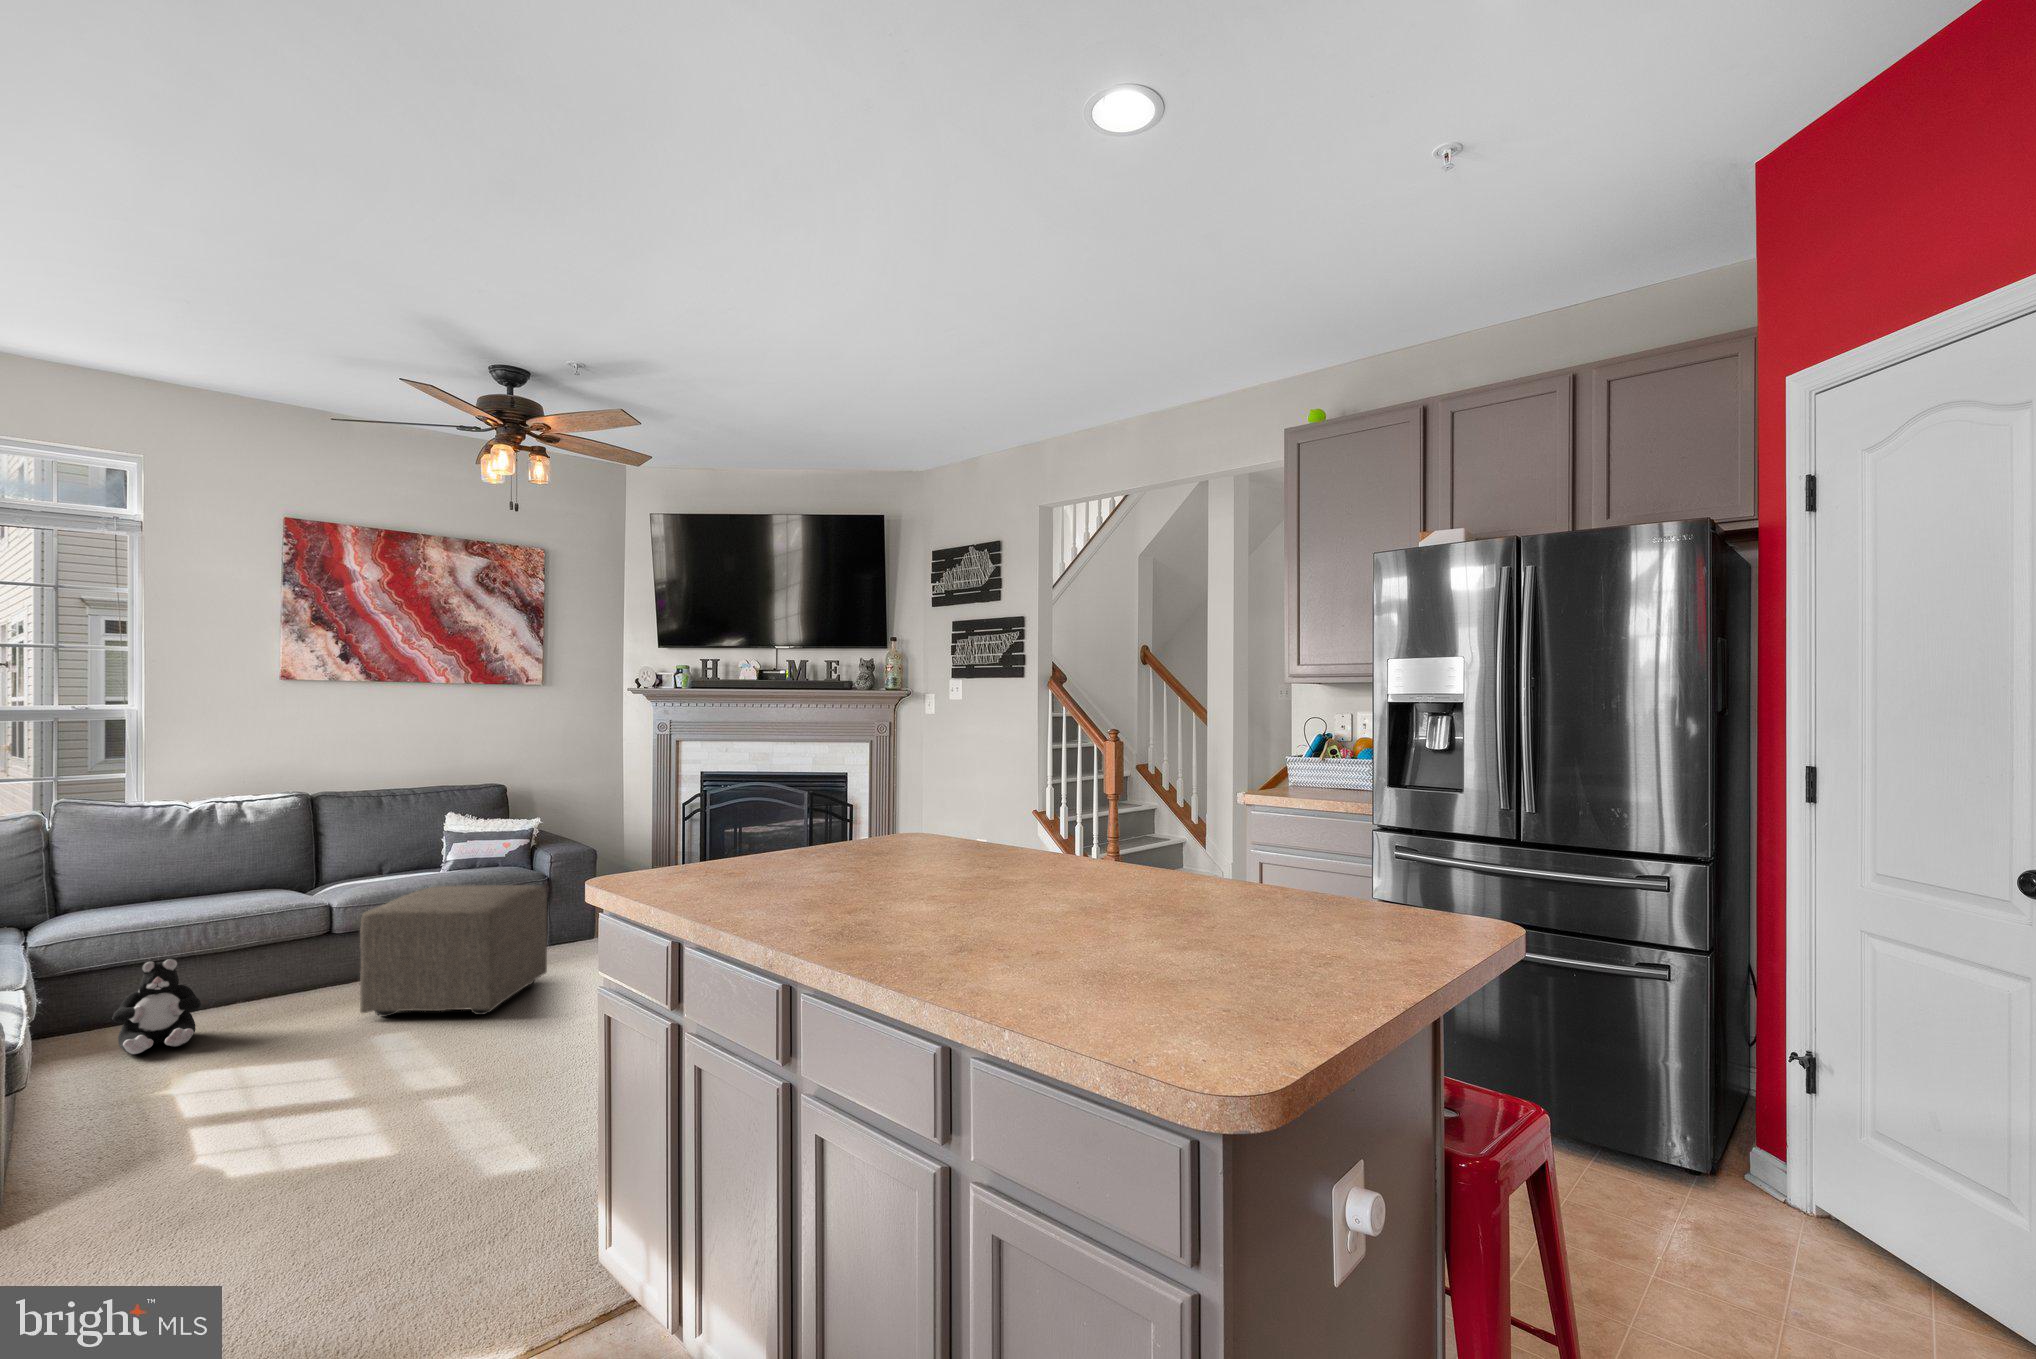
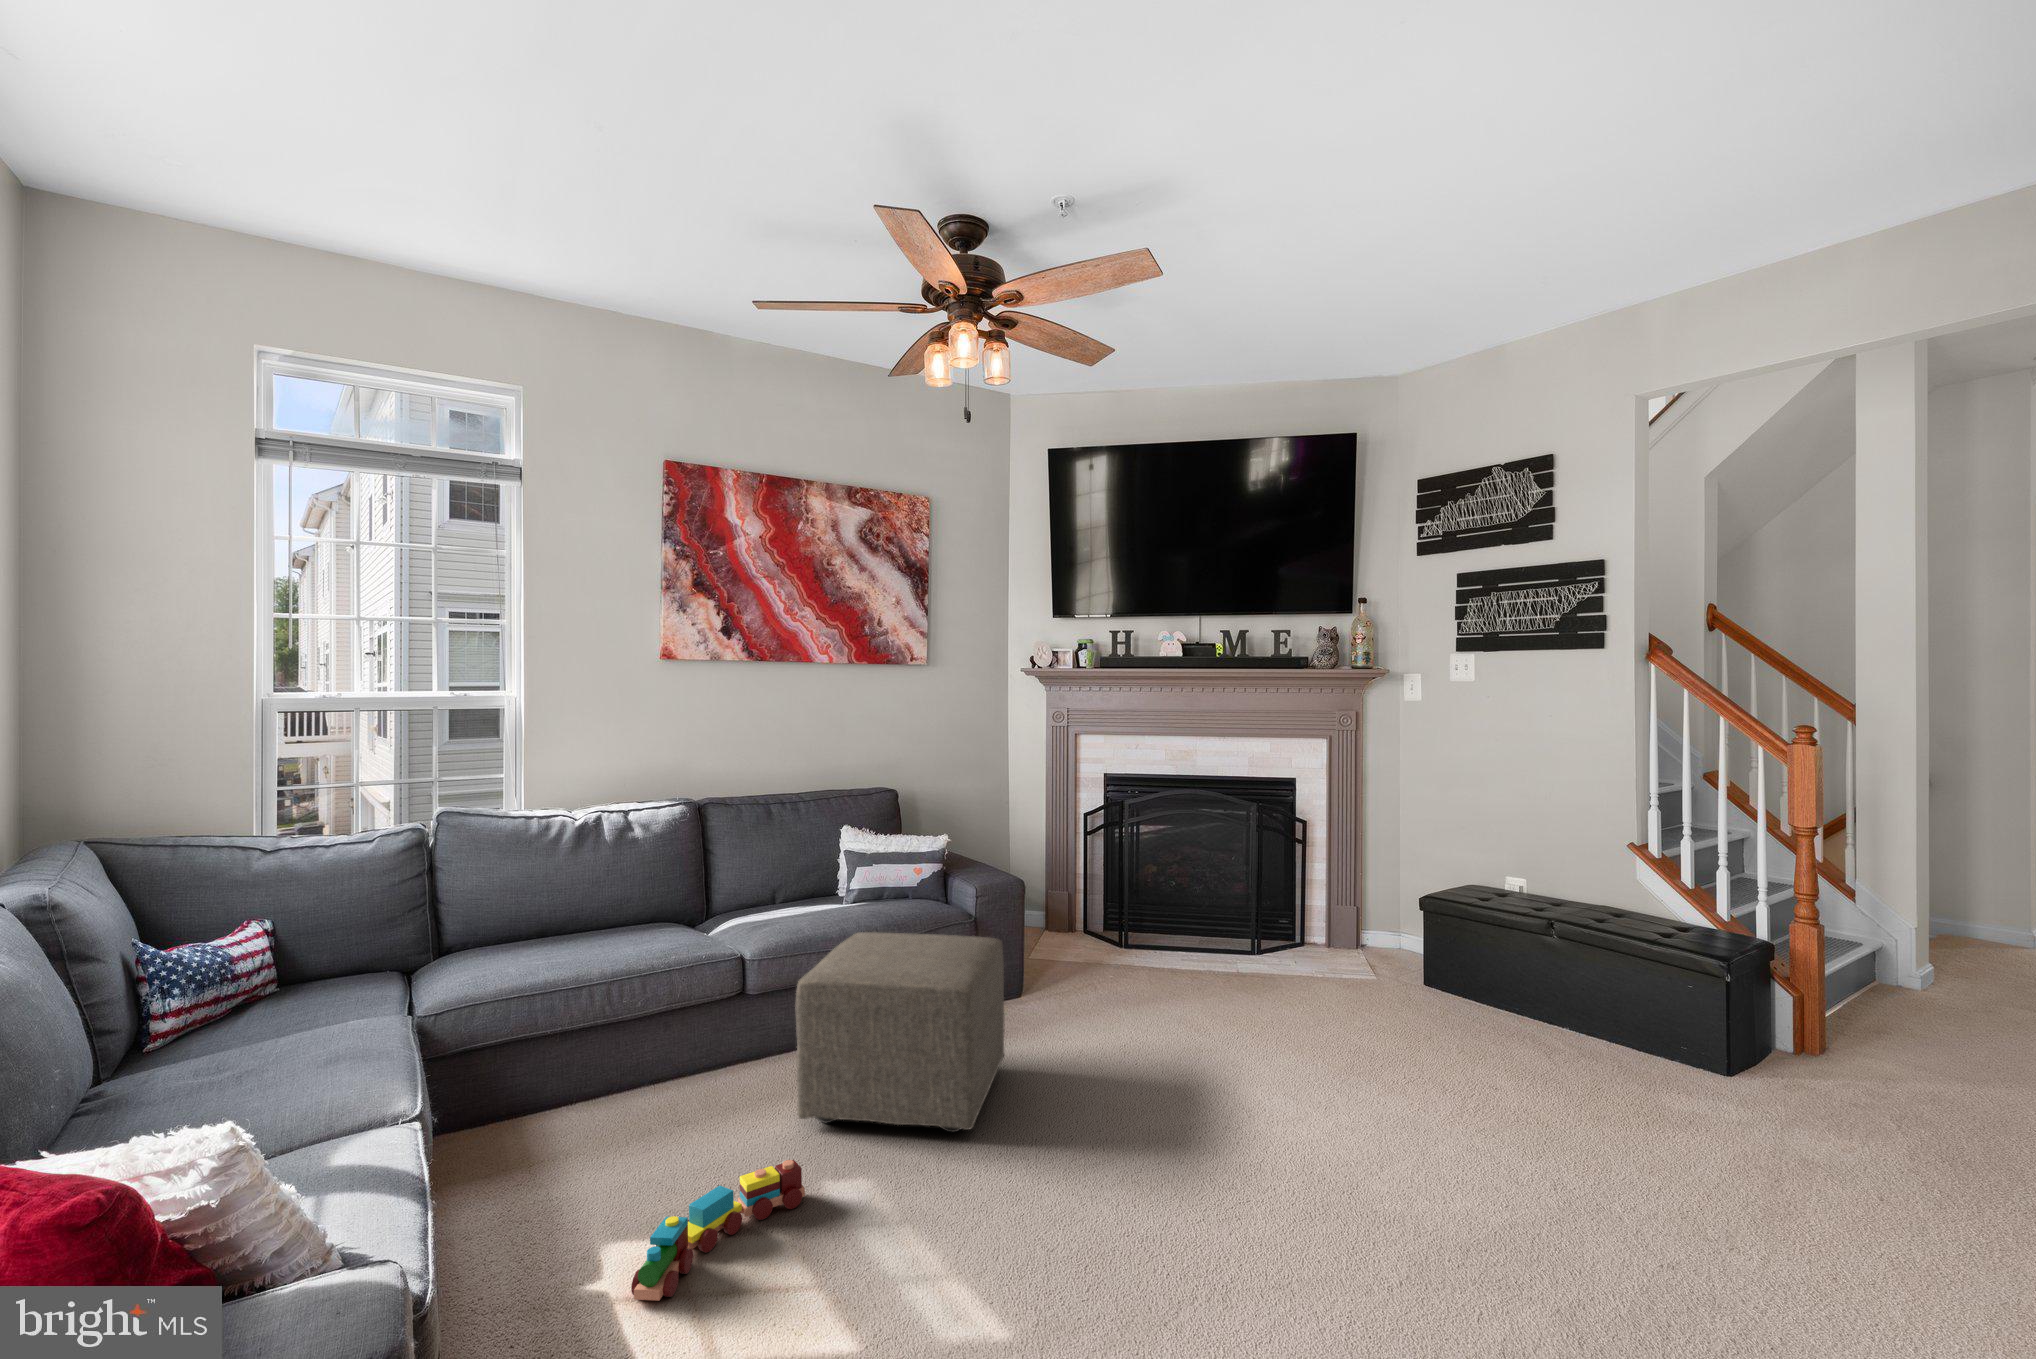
plush toy: present [112,958,201,1054] -> none [510,1035,610,1176]
toy train: none [194,1026,346,1100] -> present [631,1160,805,1301]

